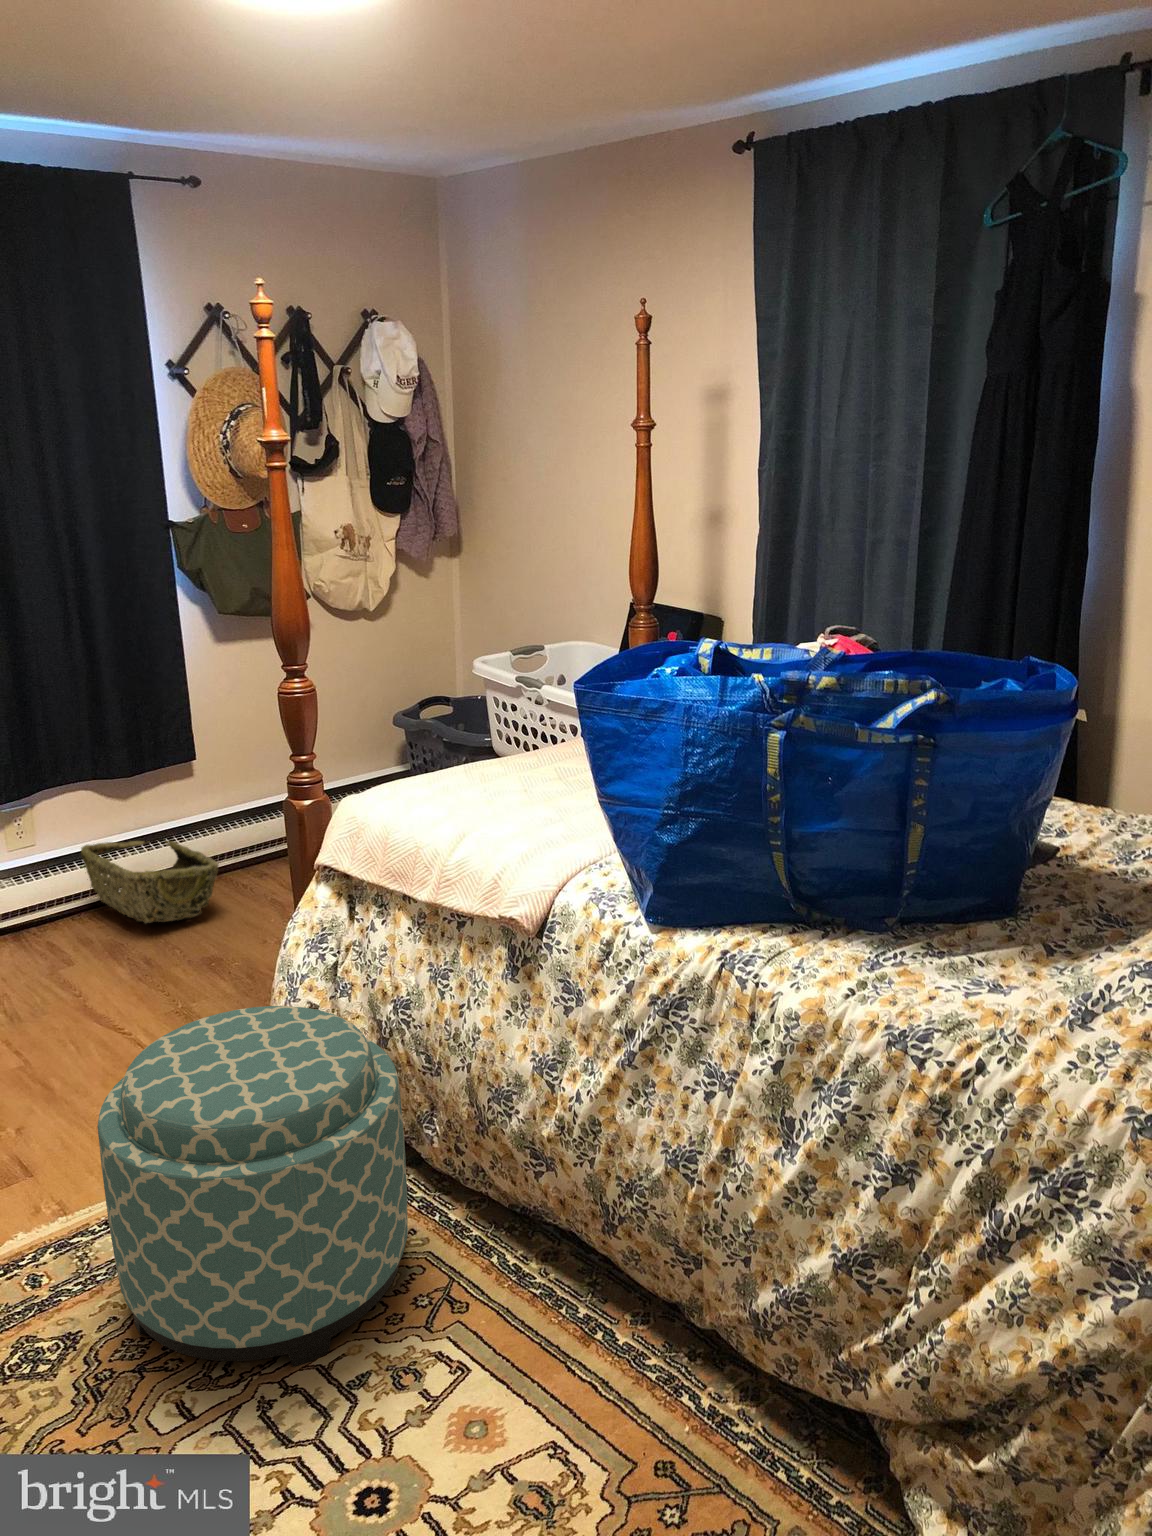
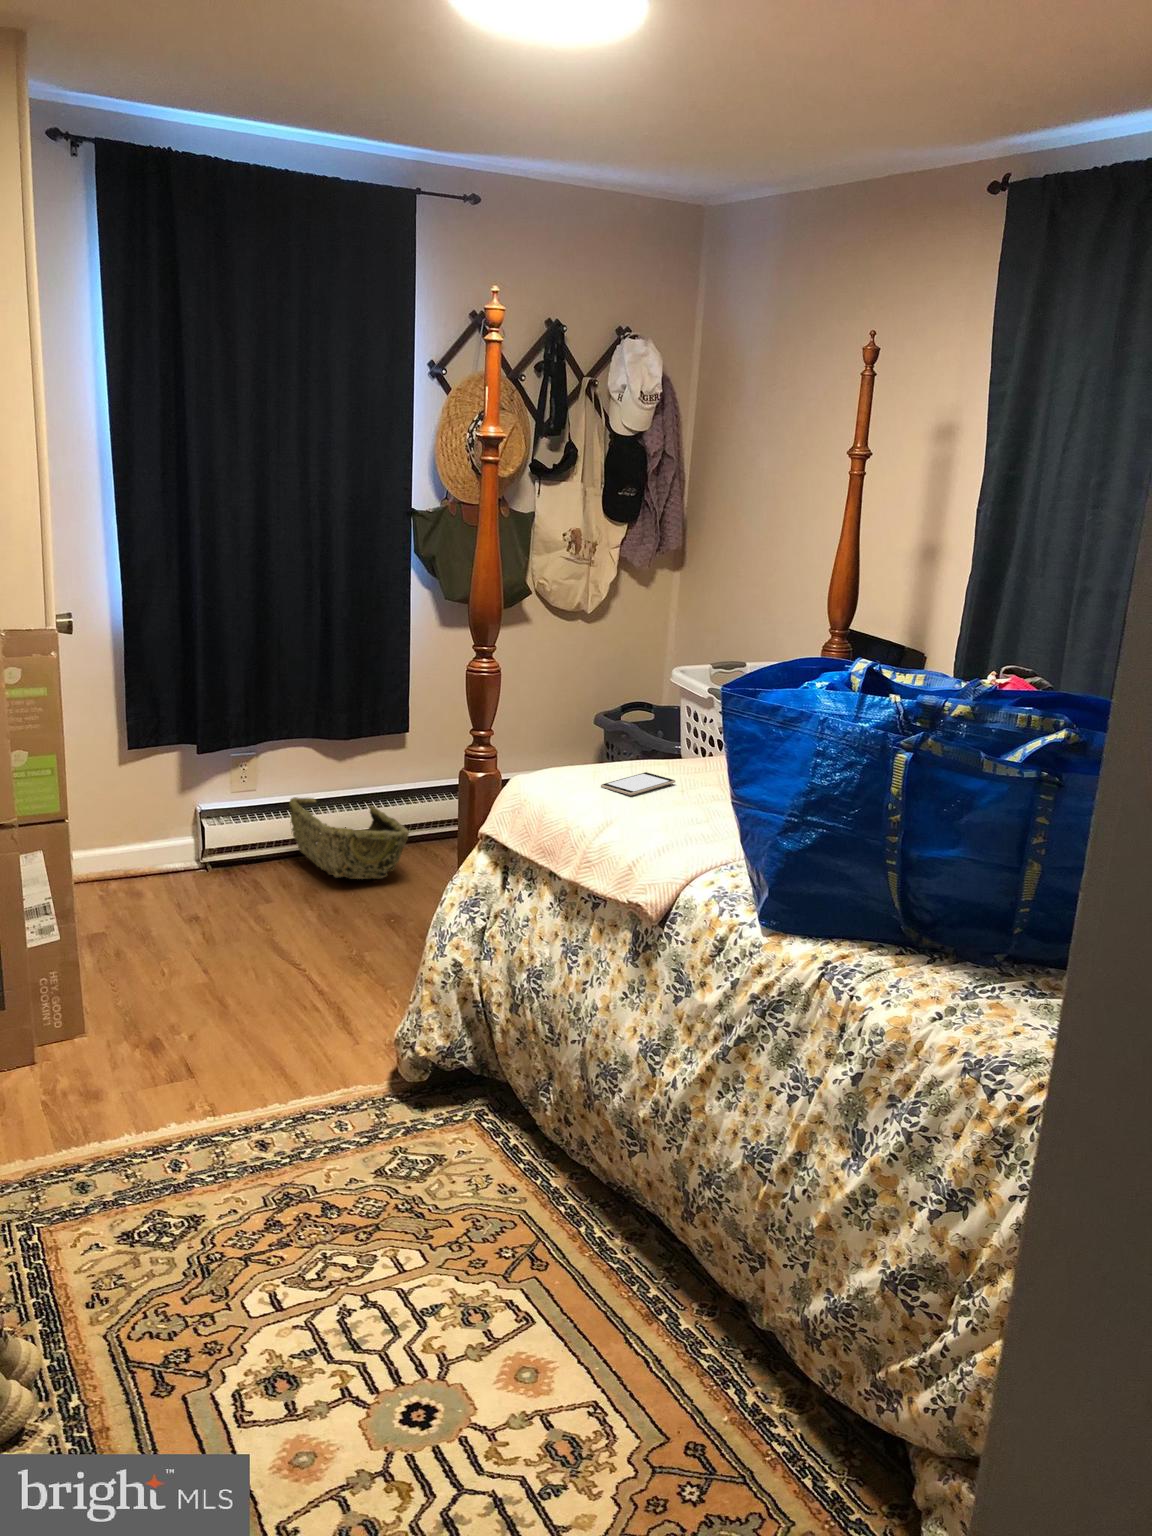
smartphone: none [442,776,515,803] -> present [601,772,675,795]
ottoman: present [97,1006,408,1367] -> none [240,952,514,1285]

